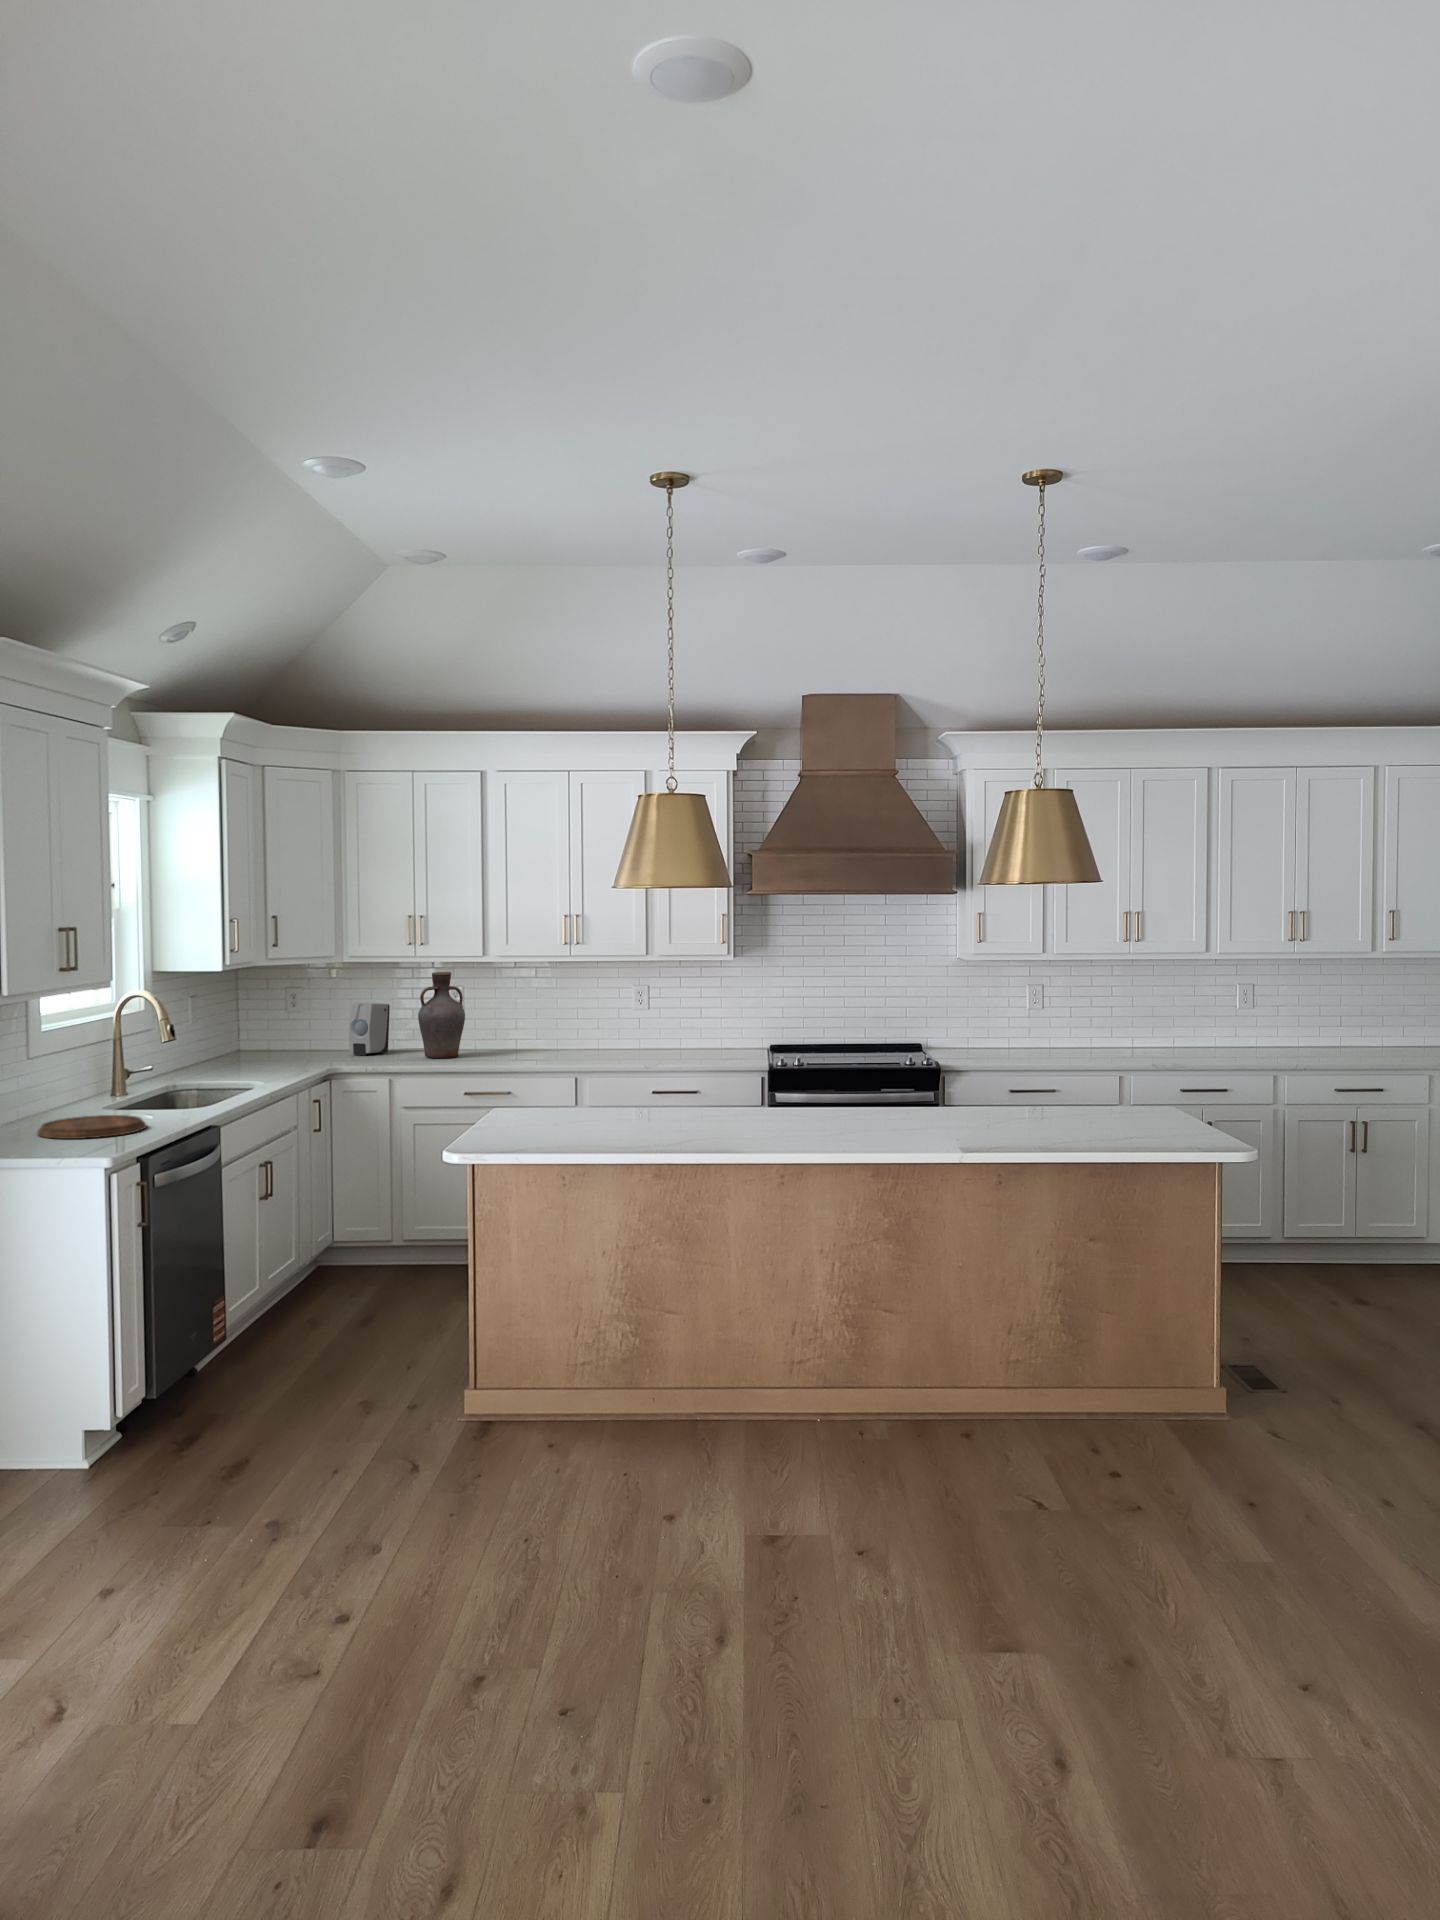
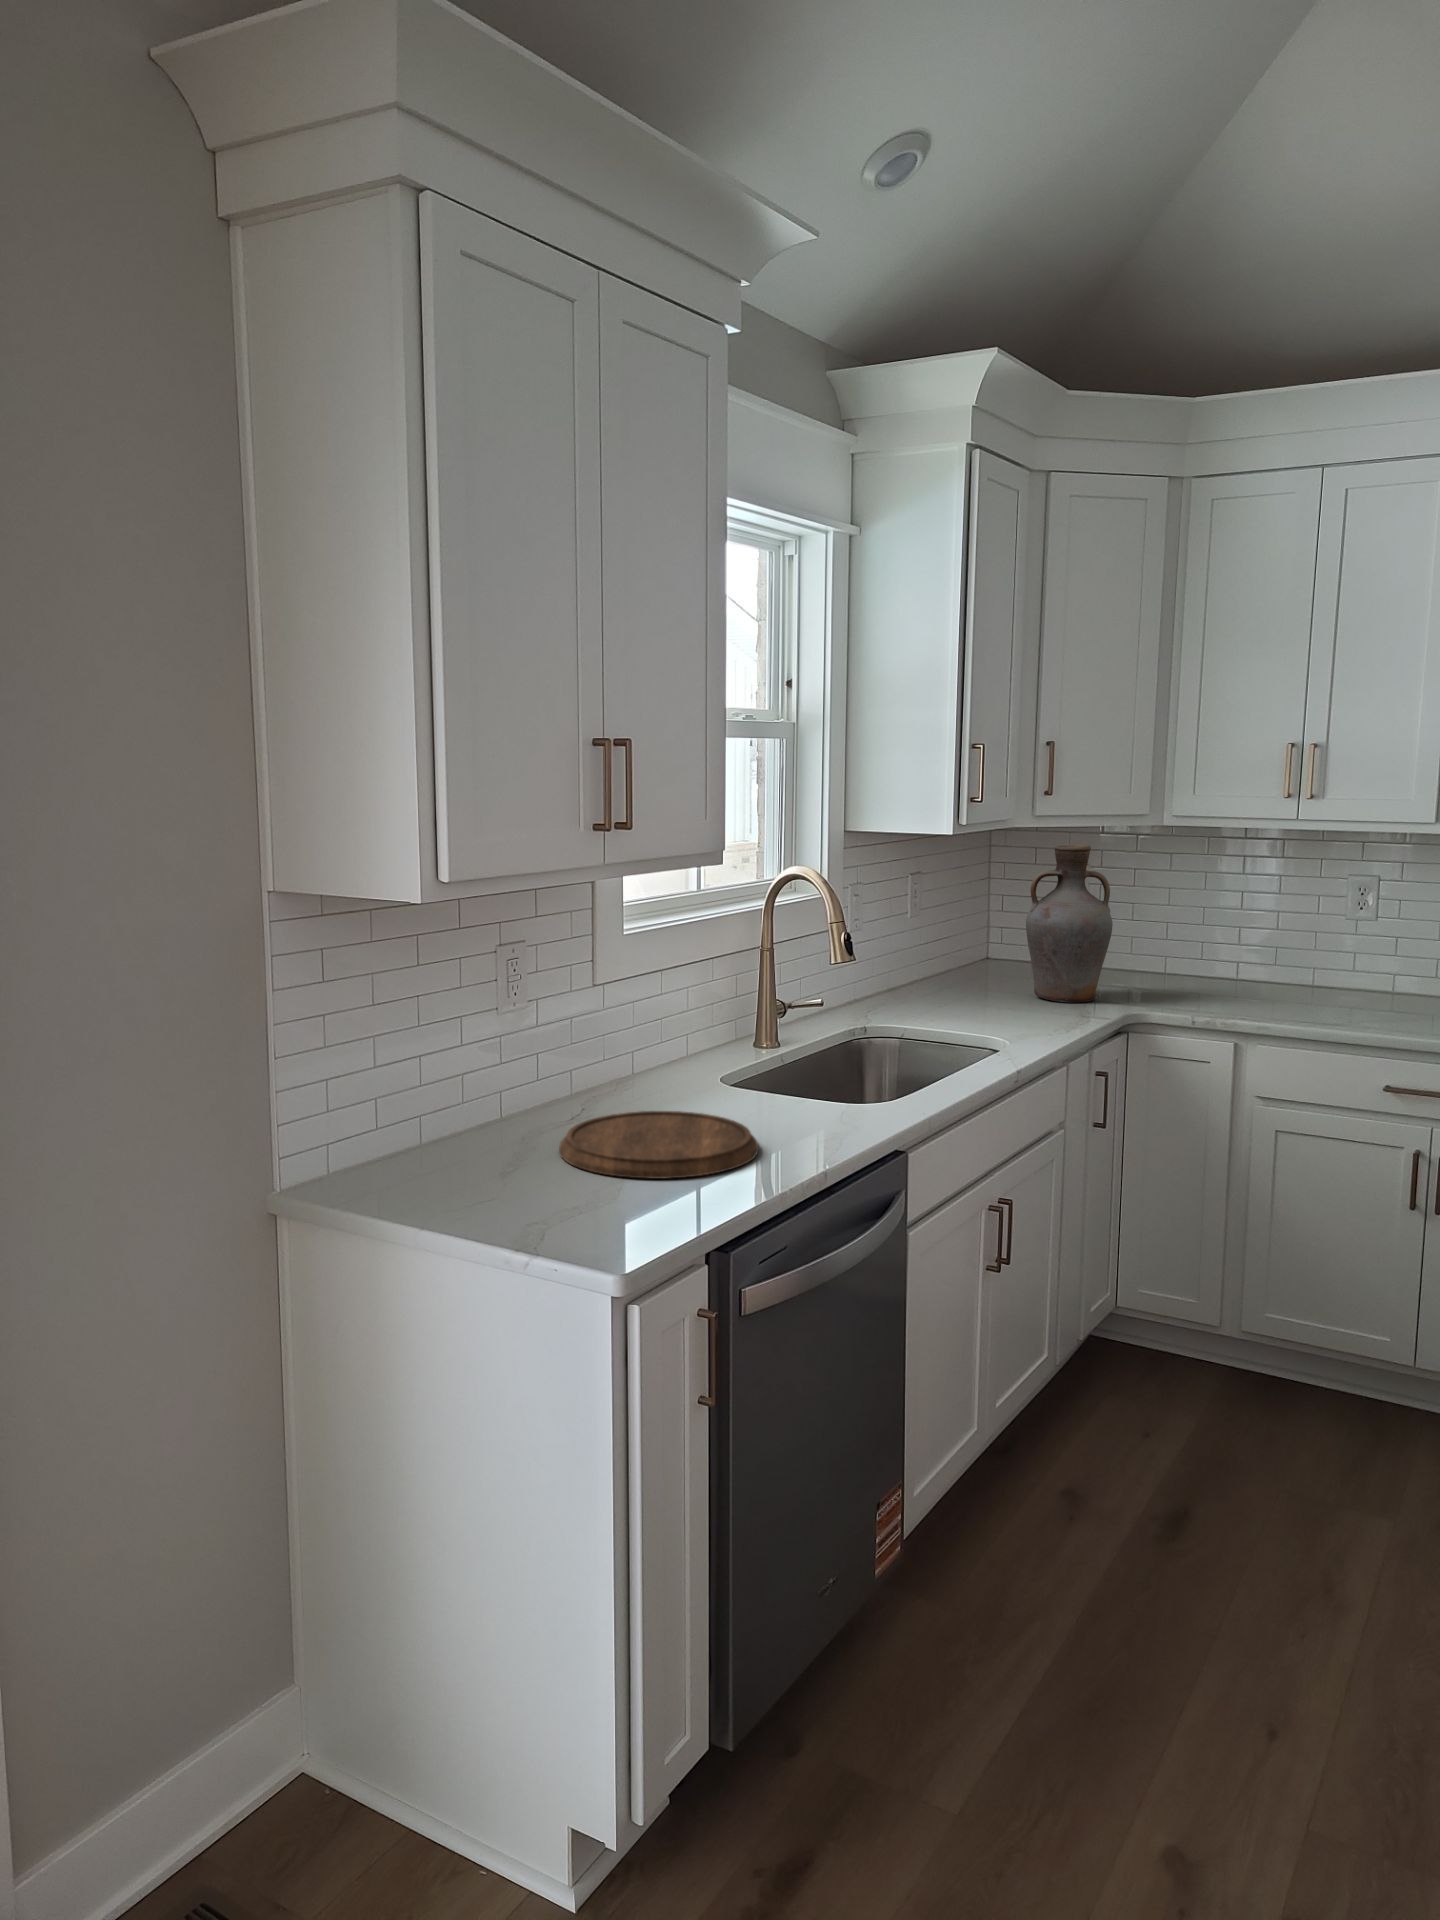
vase: present [418,972,465,1058] -> present [1026,844,1113,1002]
soap dispenser: present [349,1003,390,1056] -> none [1165,895,1240,988]

